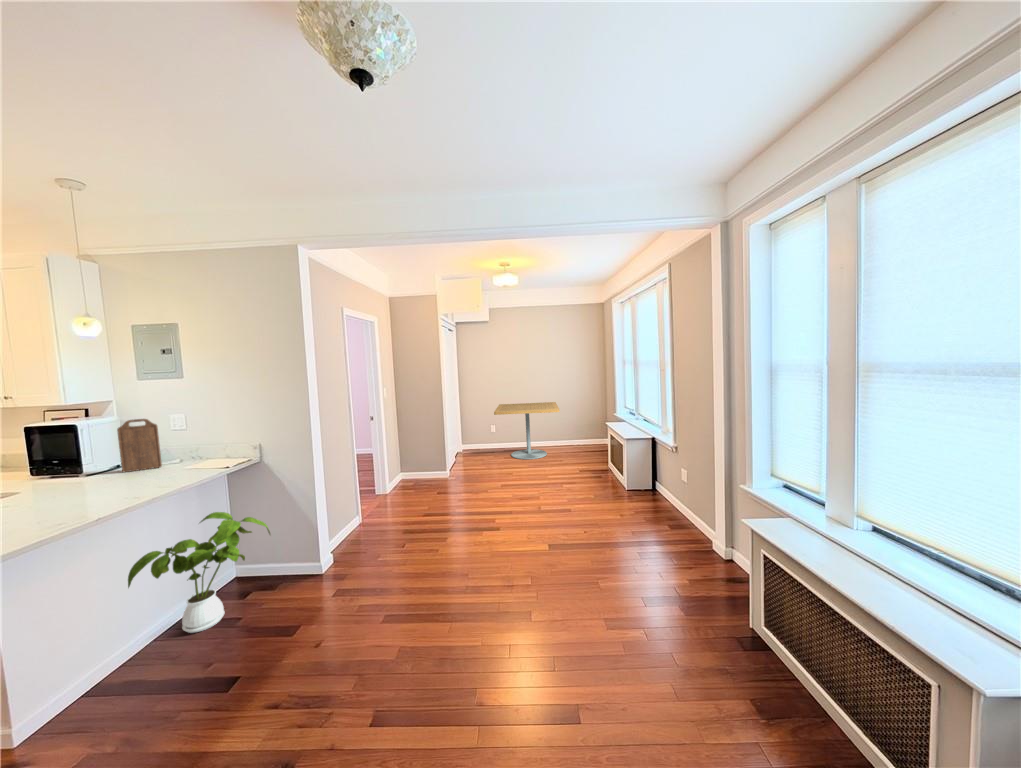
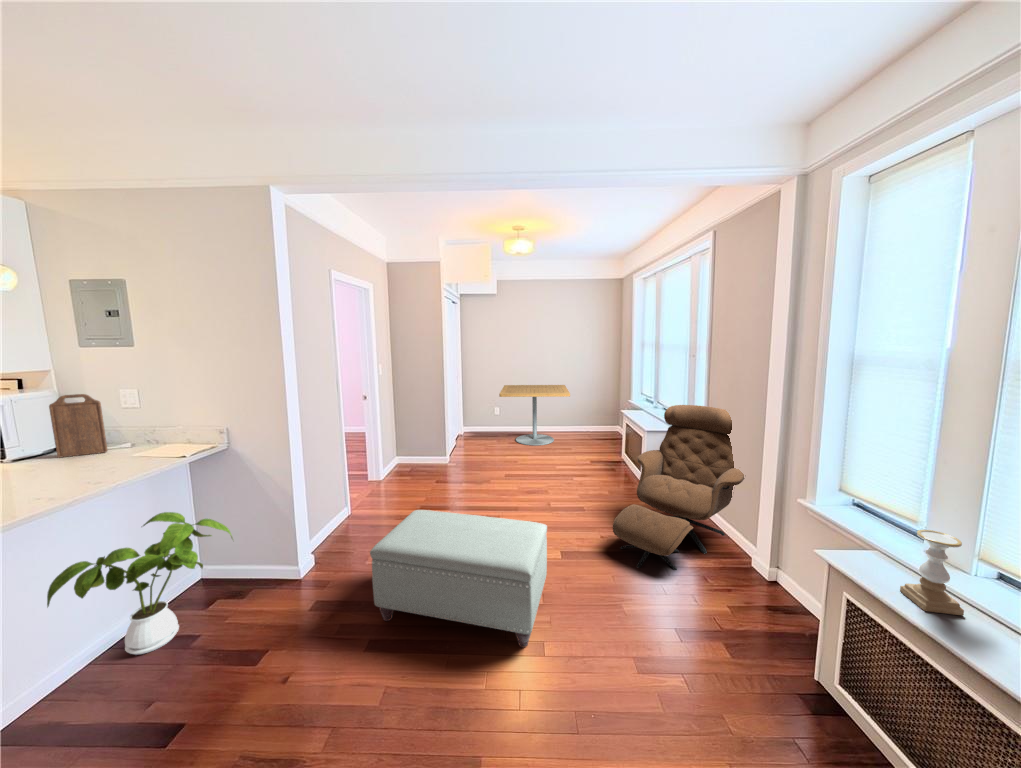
lounge chair: none [593,413,707,556] -> present [613,405,746,571]
candle holder: none [792,491,832,552] -> present [900,530,964,615]
ottoman: none [384,509,534,615] -> present [370,510,547,647]

